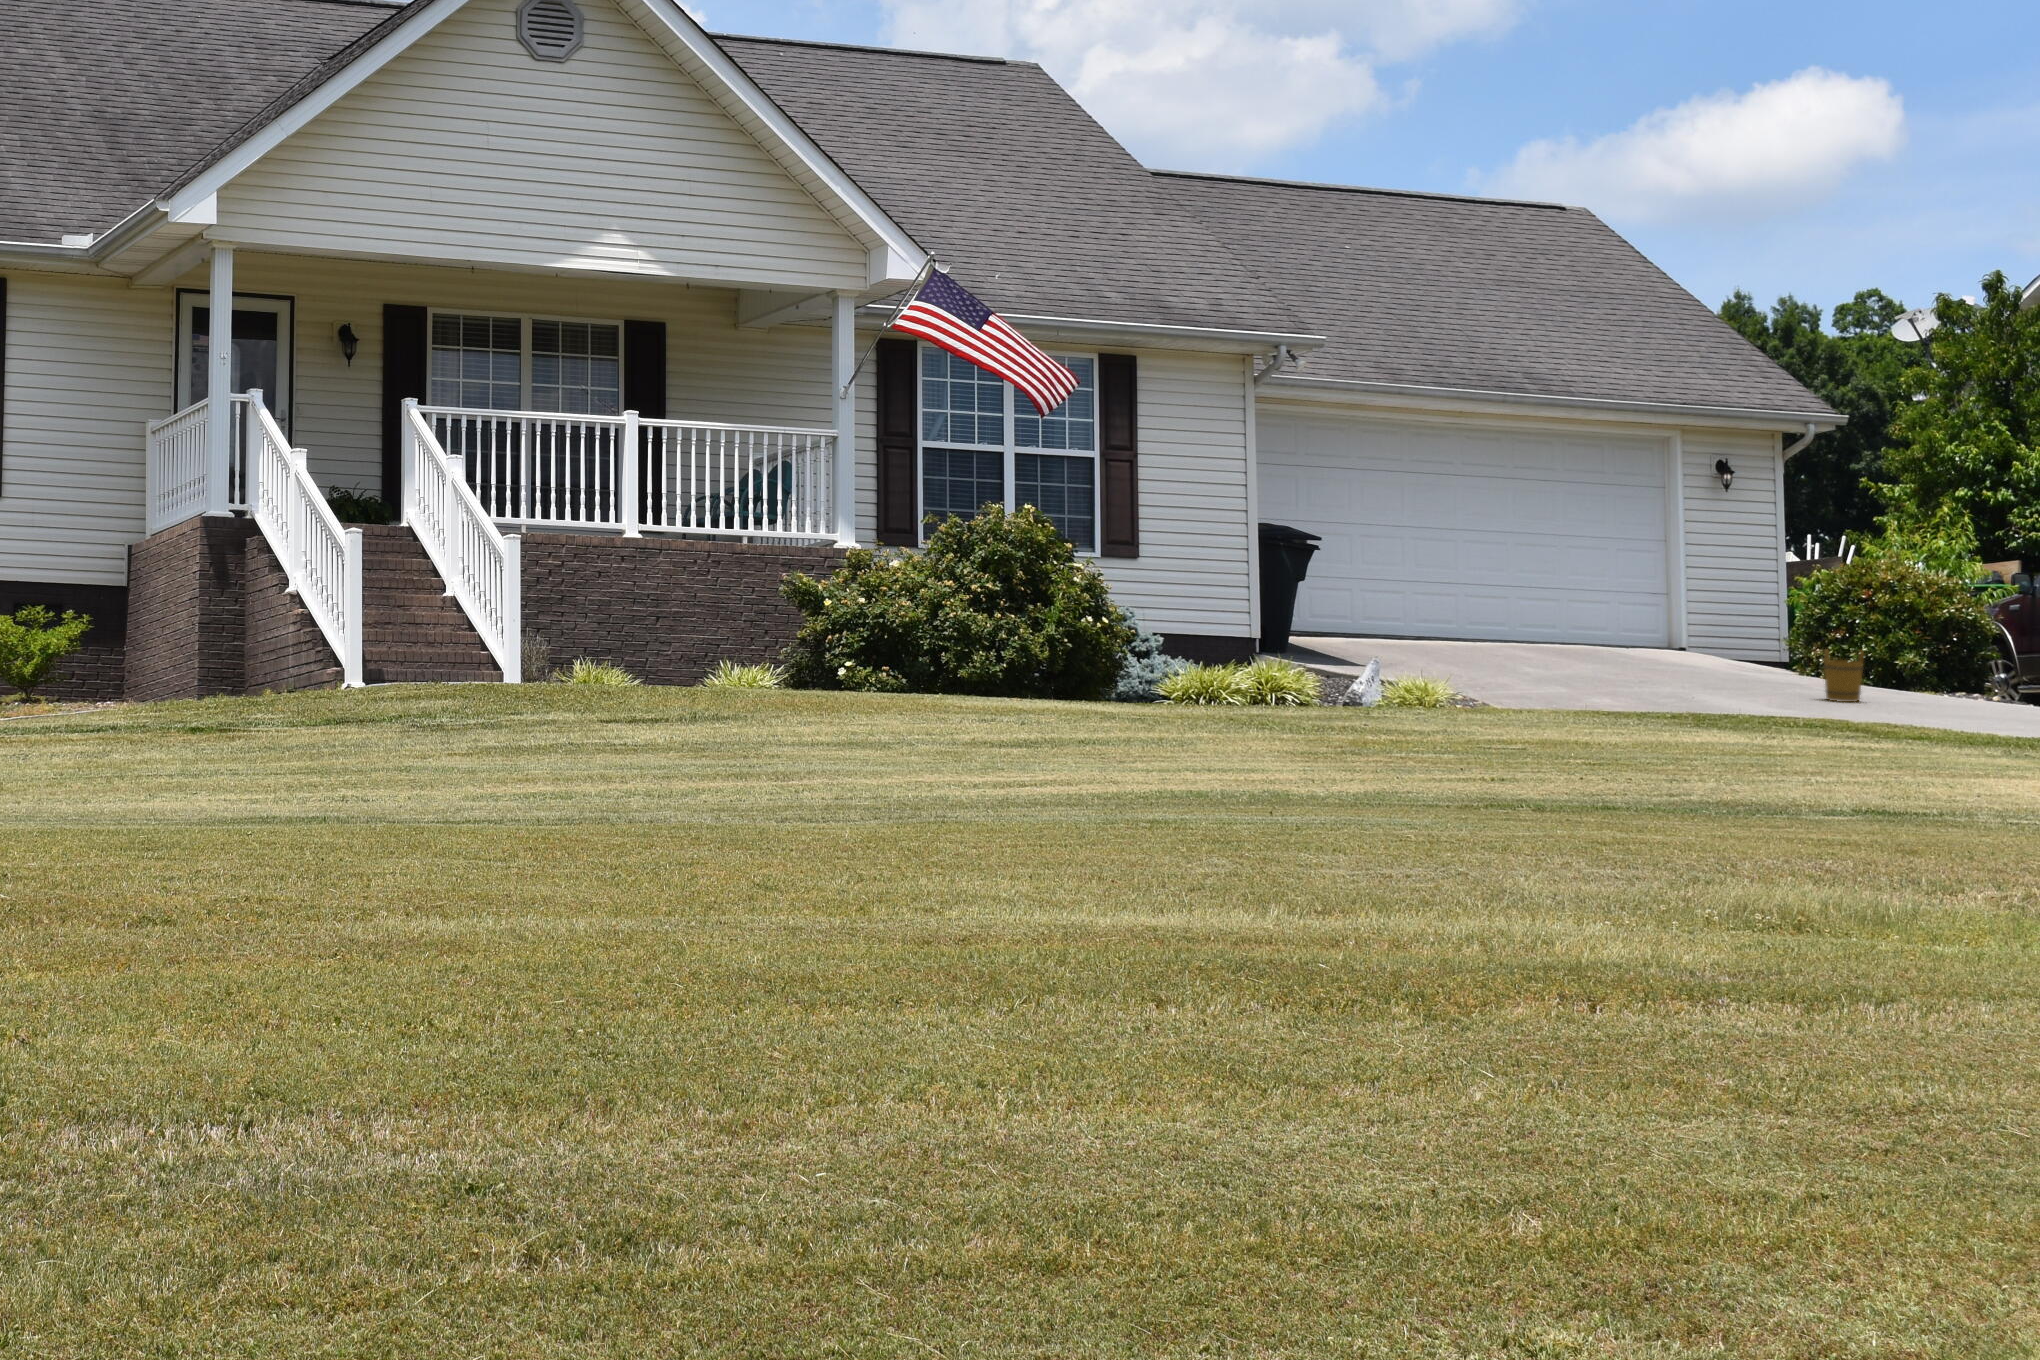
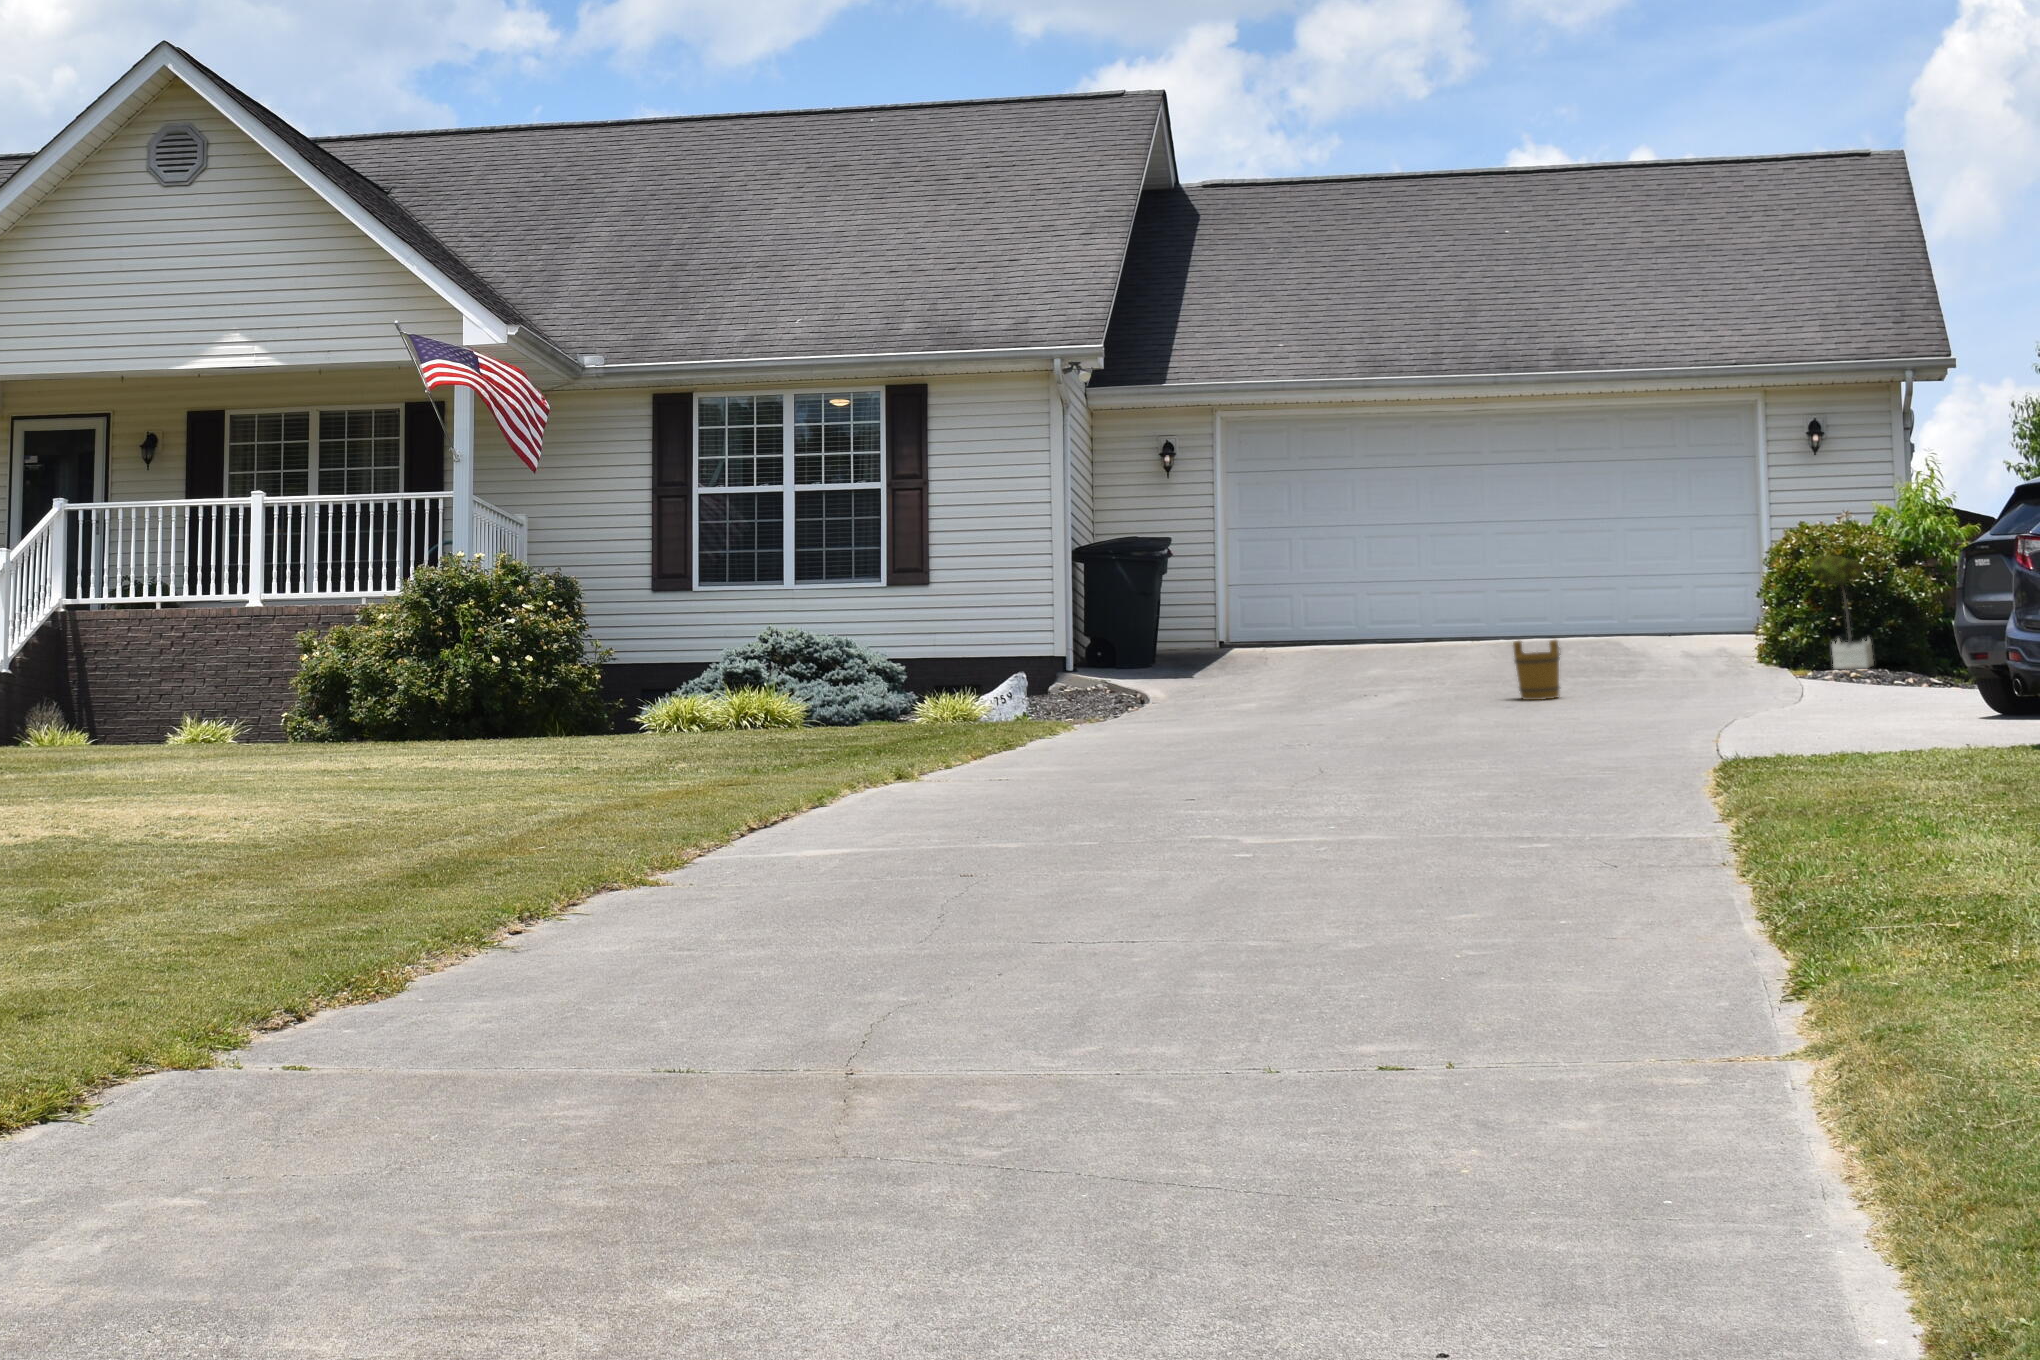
potted tree: none [1908,585,1955,683] -> present [1811,554,1874,669]

